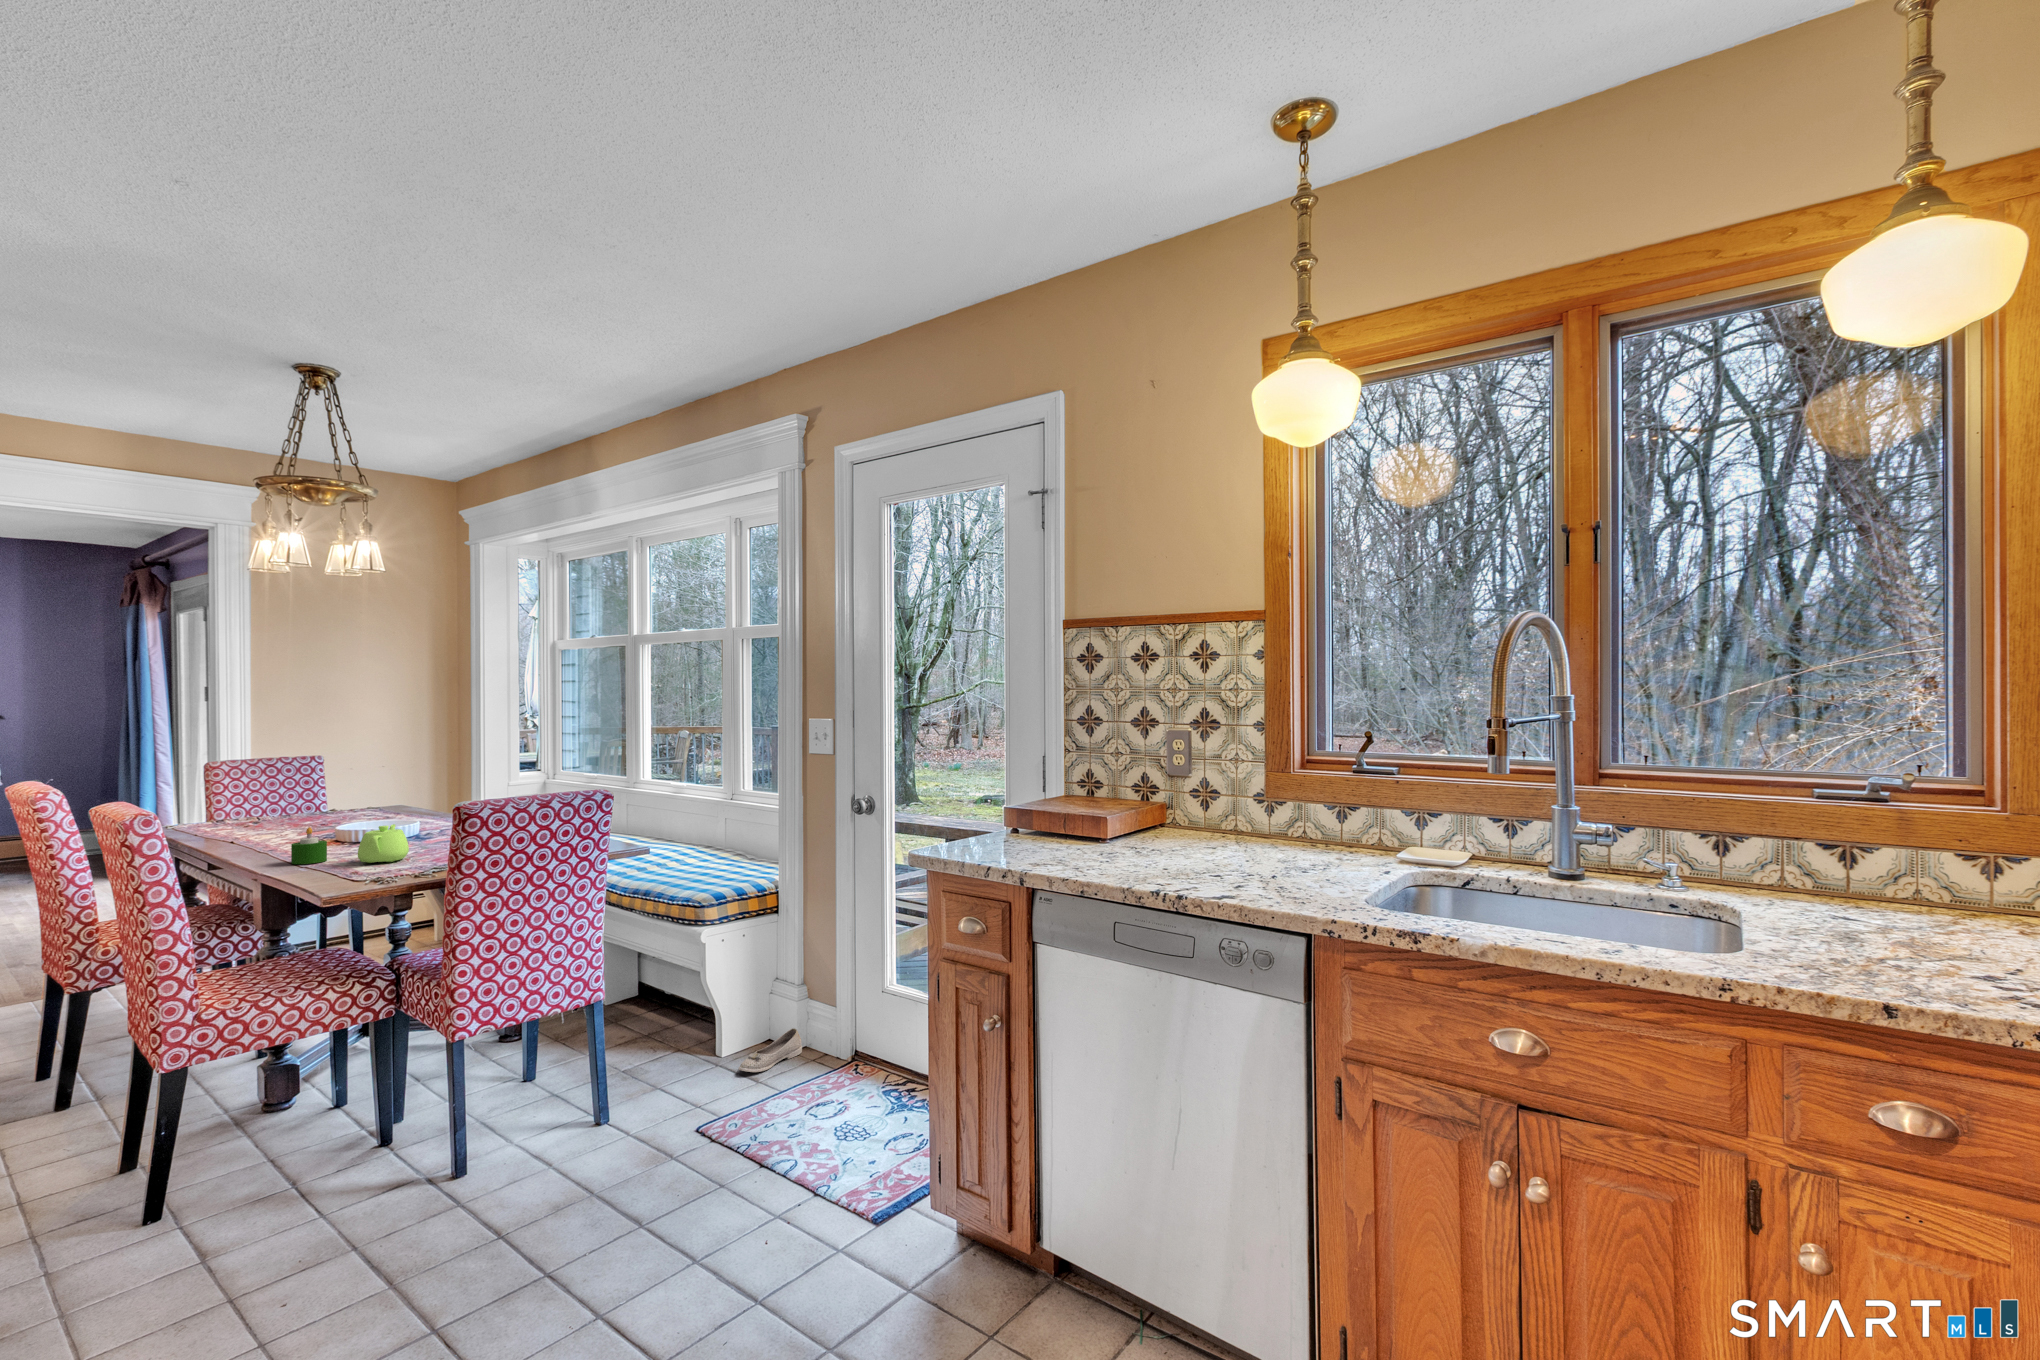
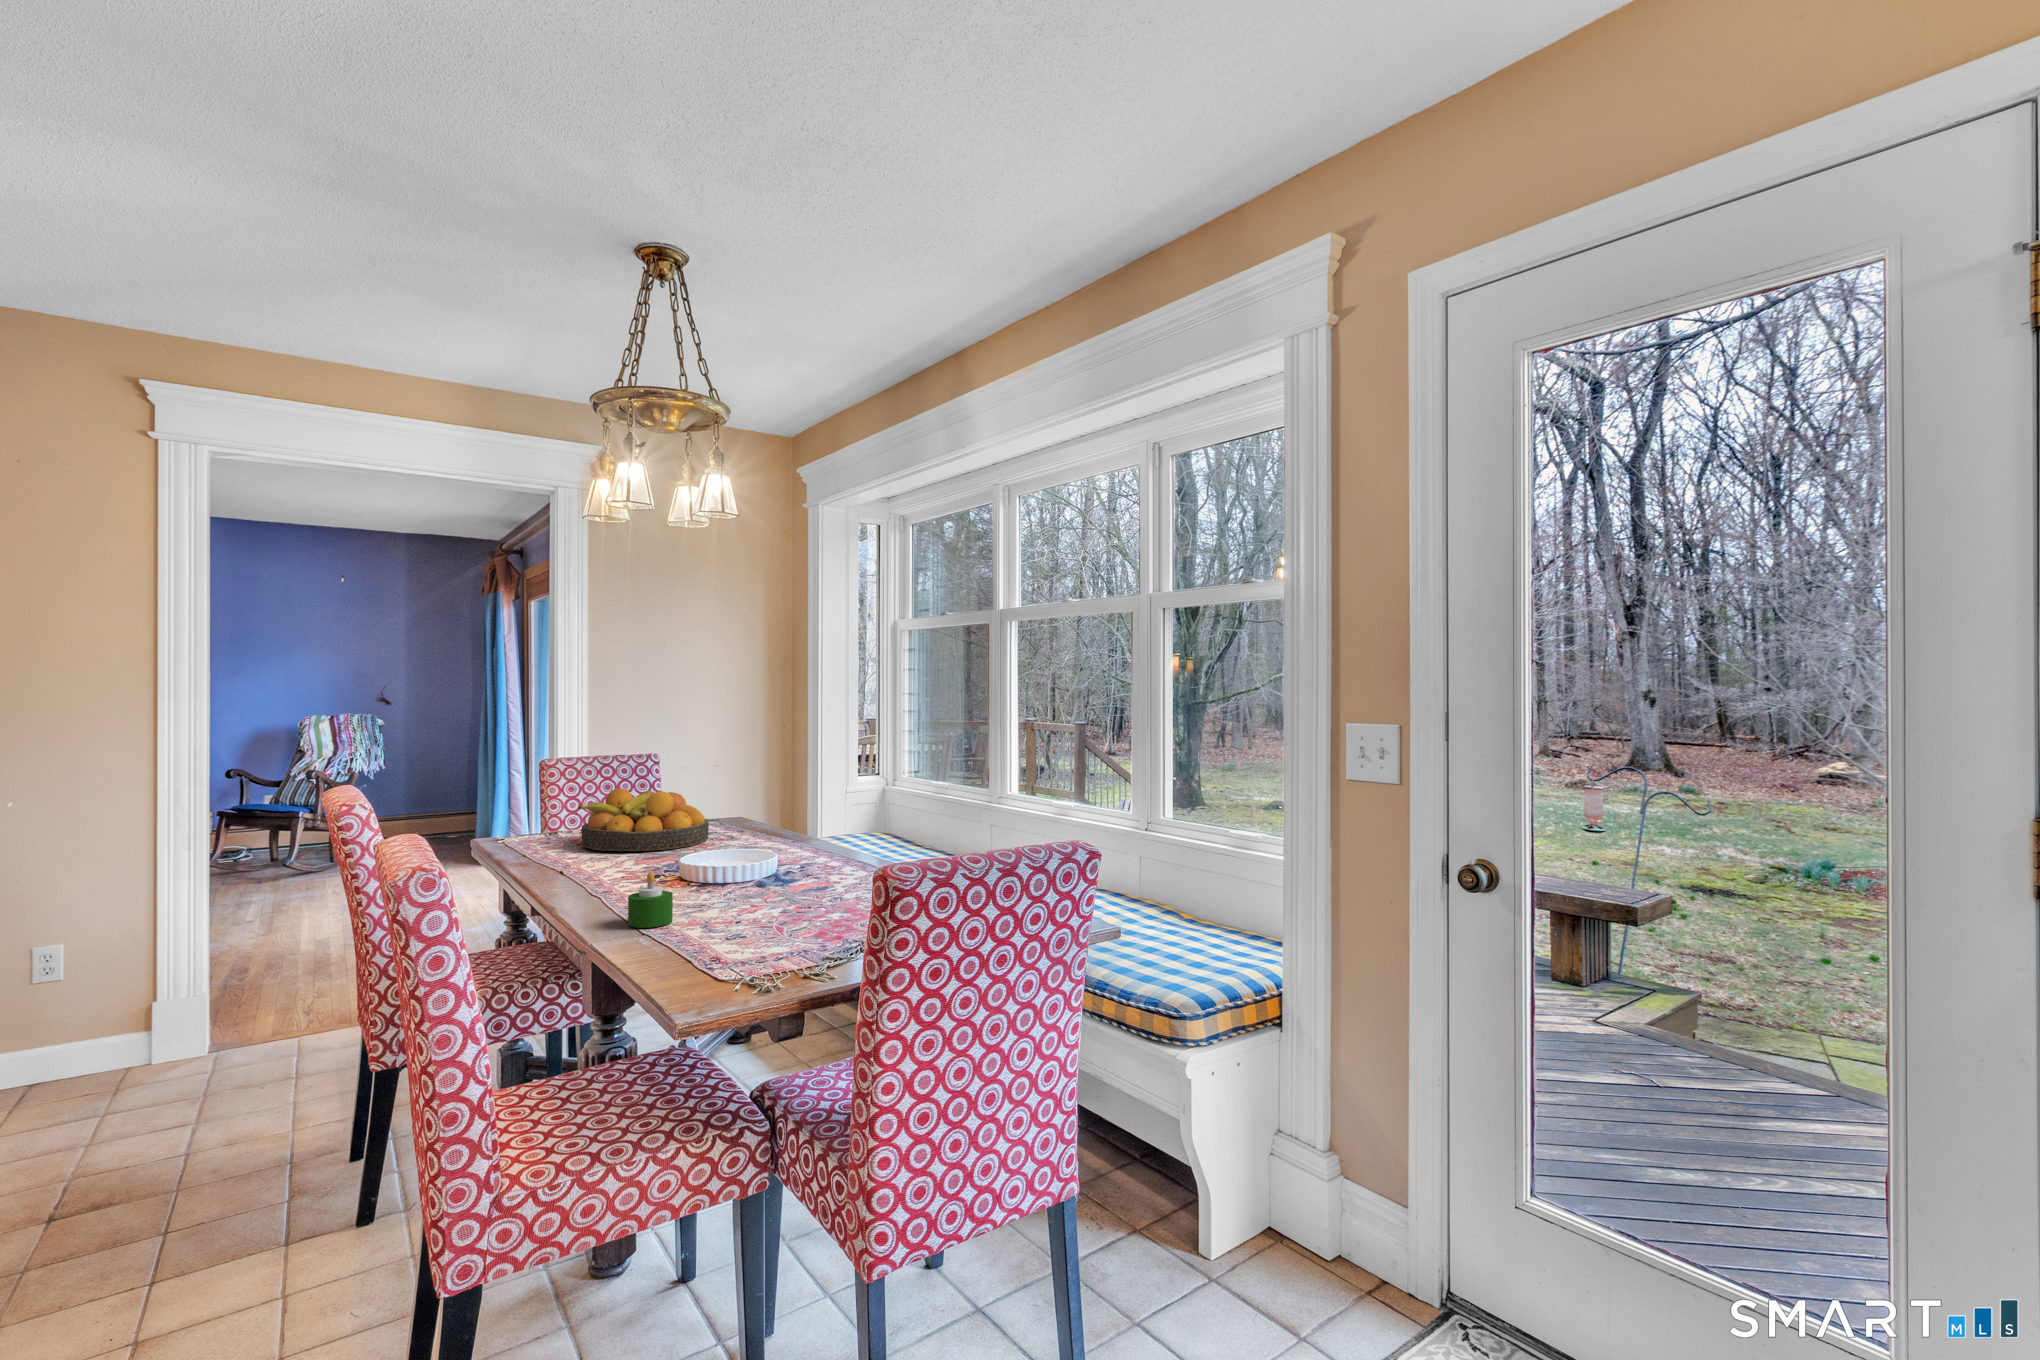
fruit bowl: none [246,781,365,828] -> present [578,788,709,851]
teapot: present [358,824,409,863] -> none [714,872,779,934]
shoe: present [738,1028,802,1072] -> none [1257,1228,1343,1313]

